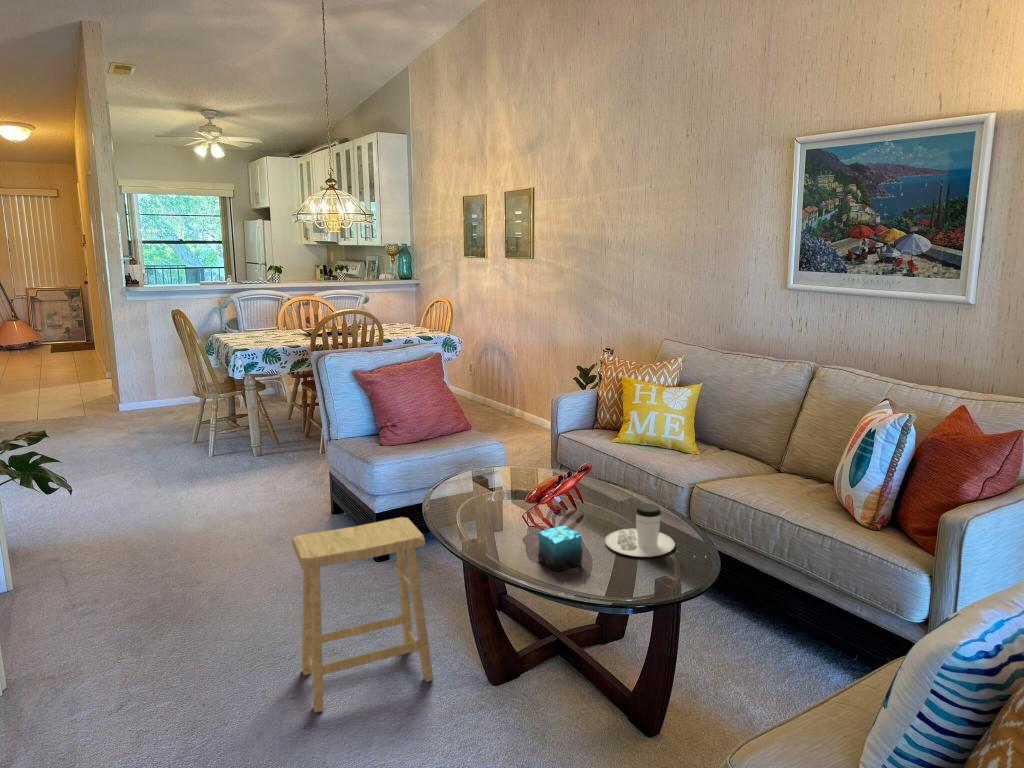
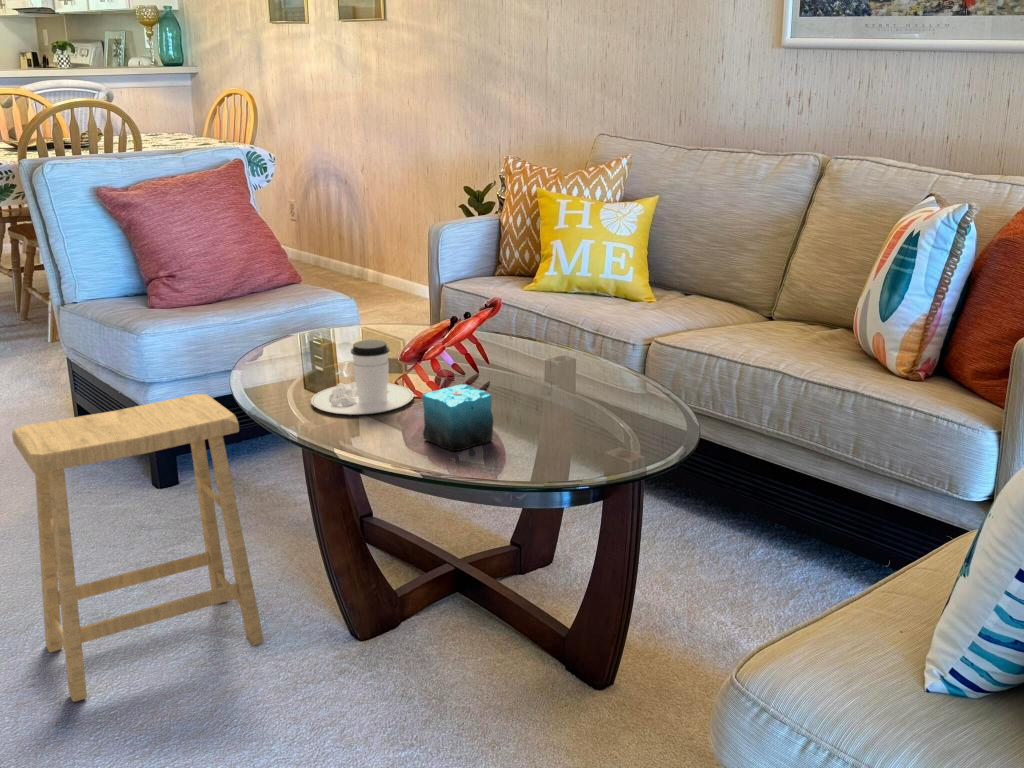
coffee cup: present [605,504,675,557] -> present [311,340,413,415]

